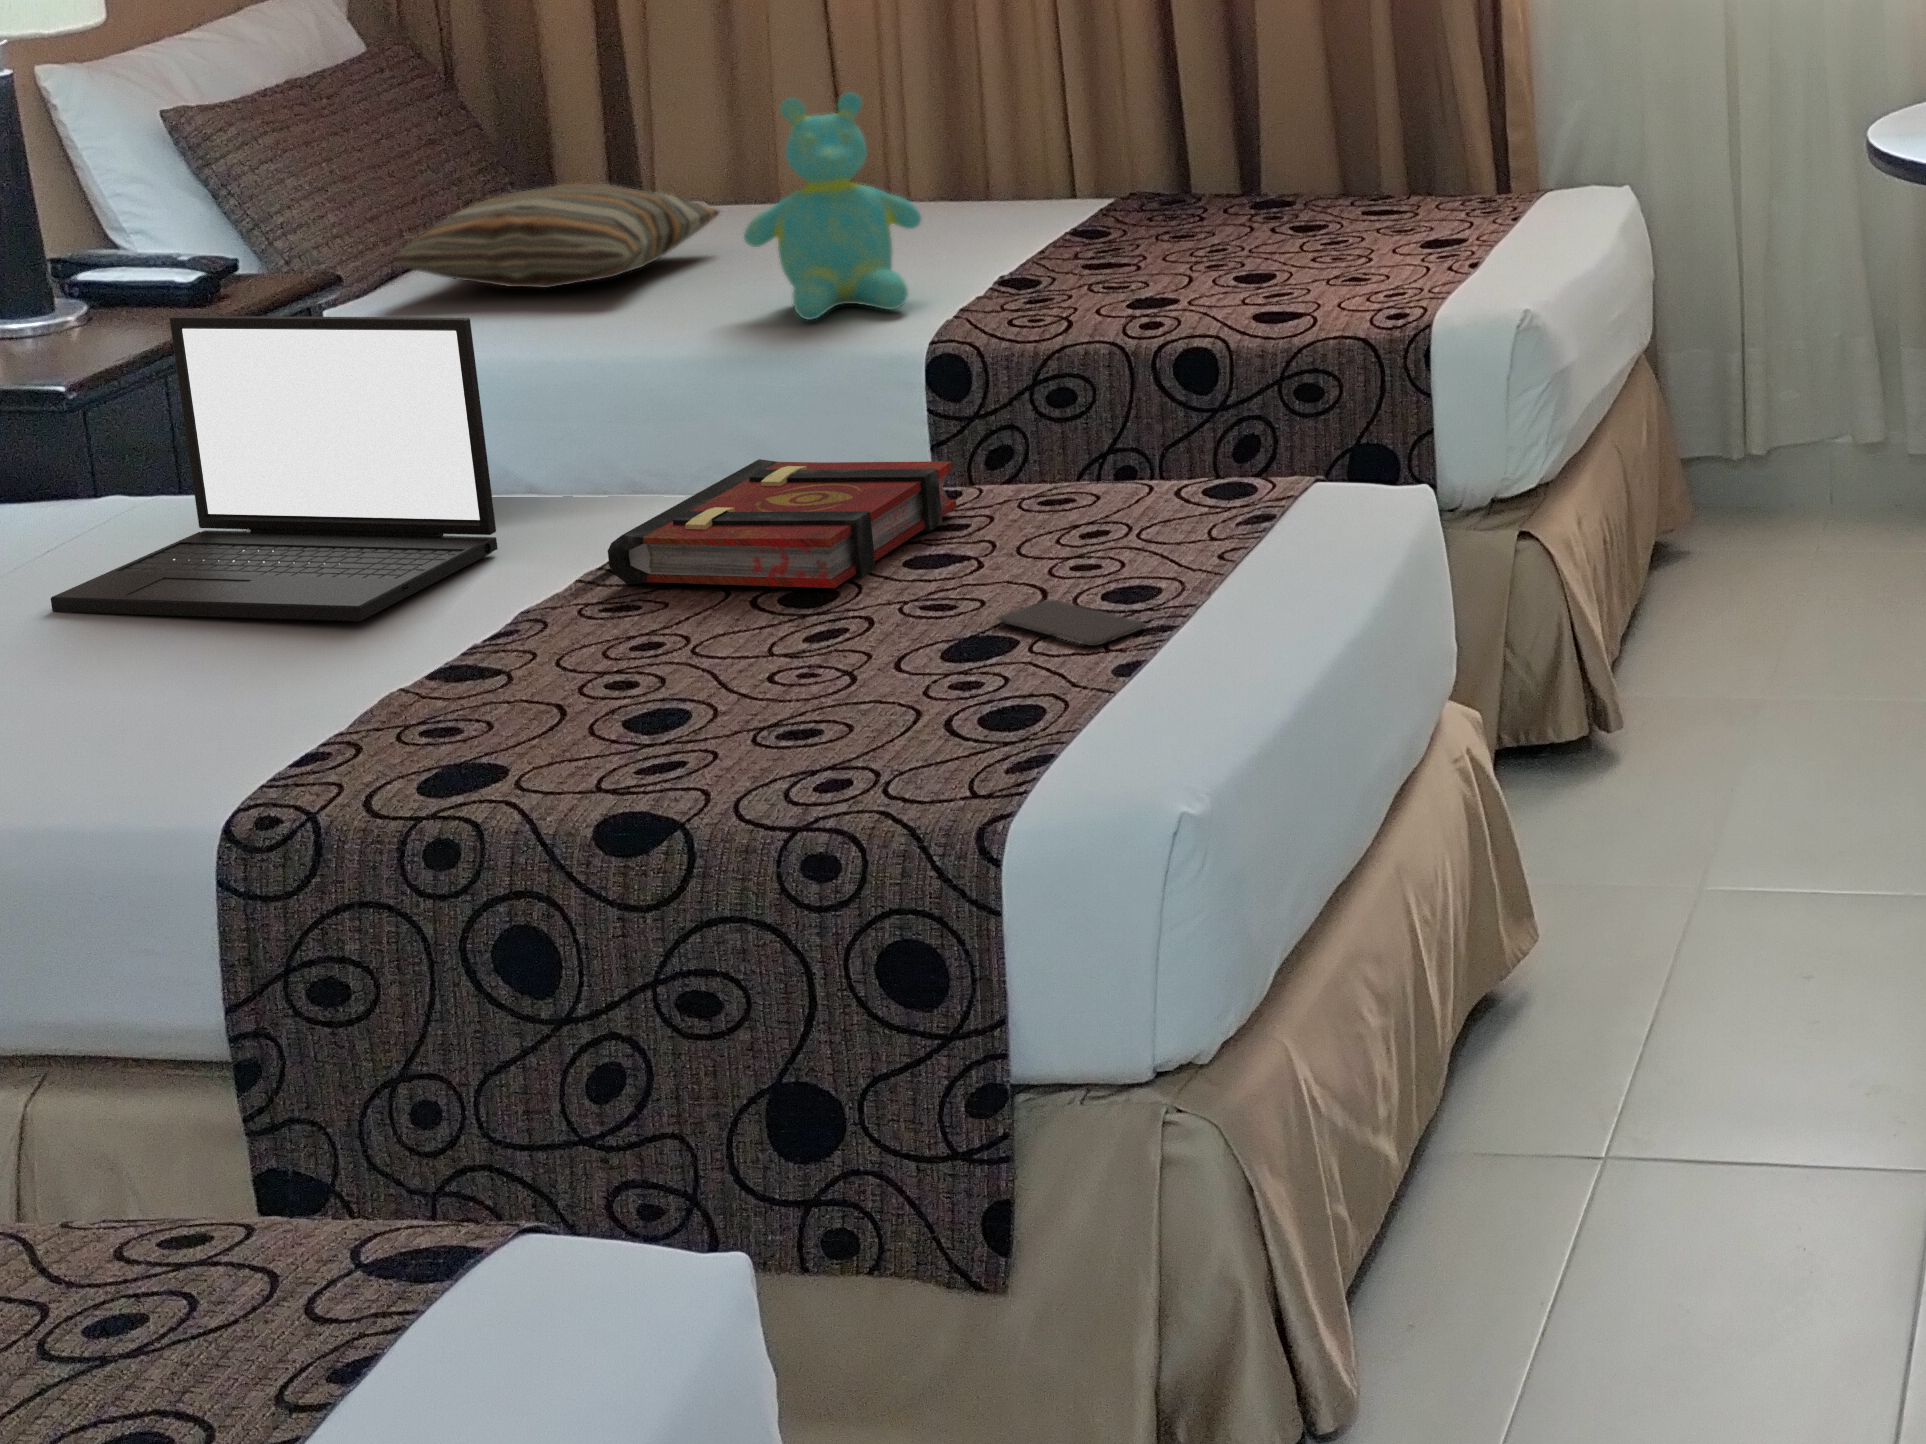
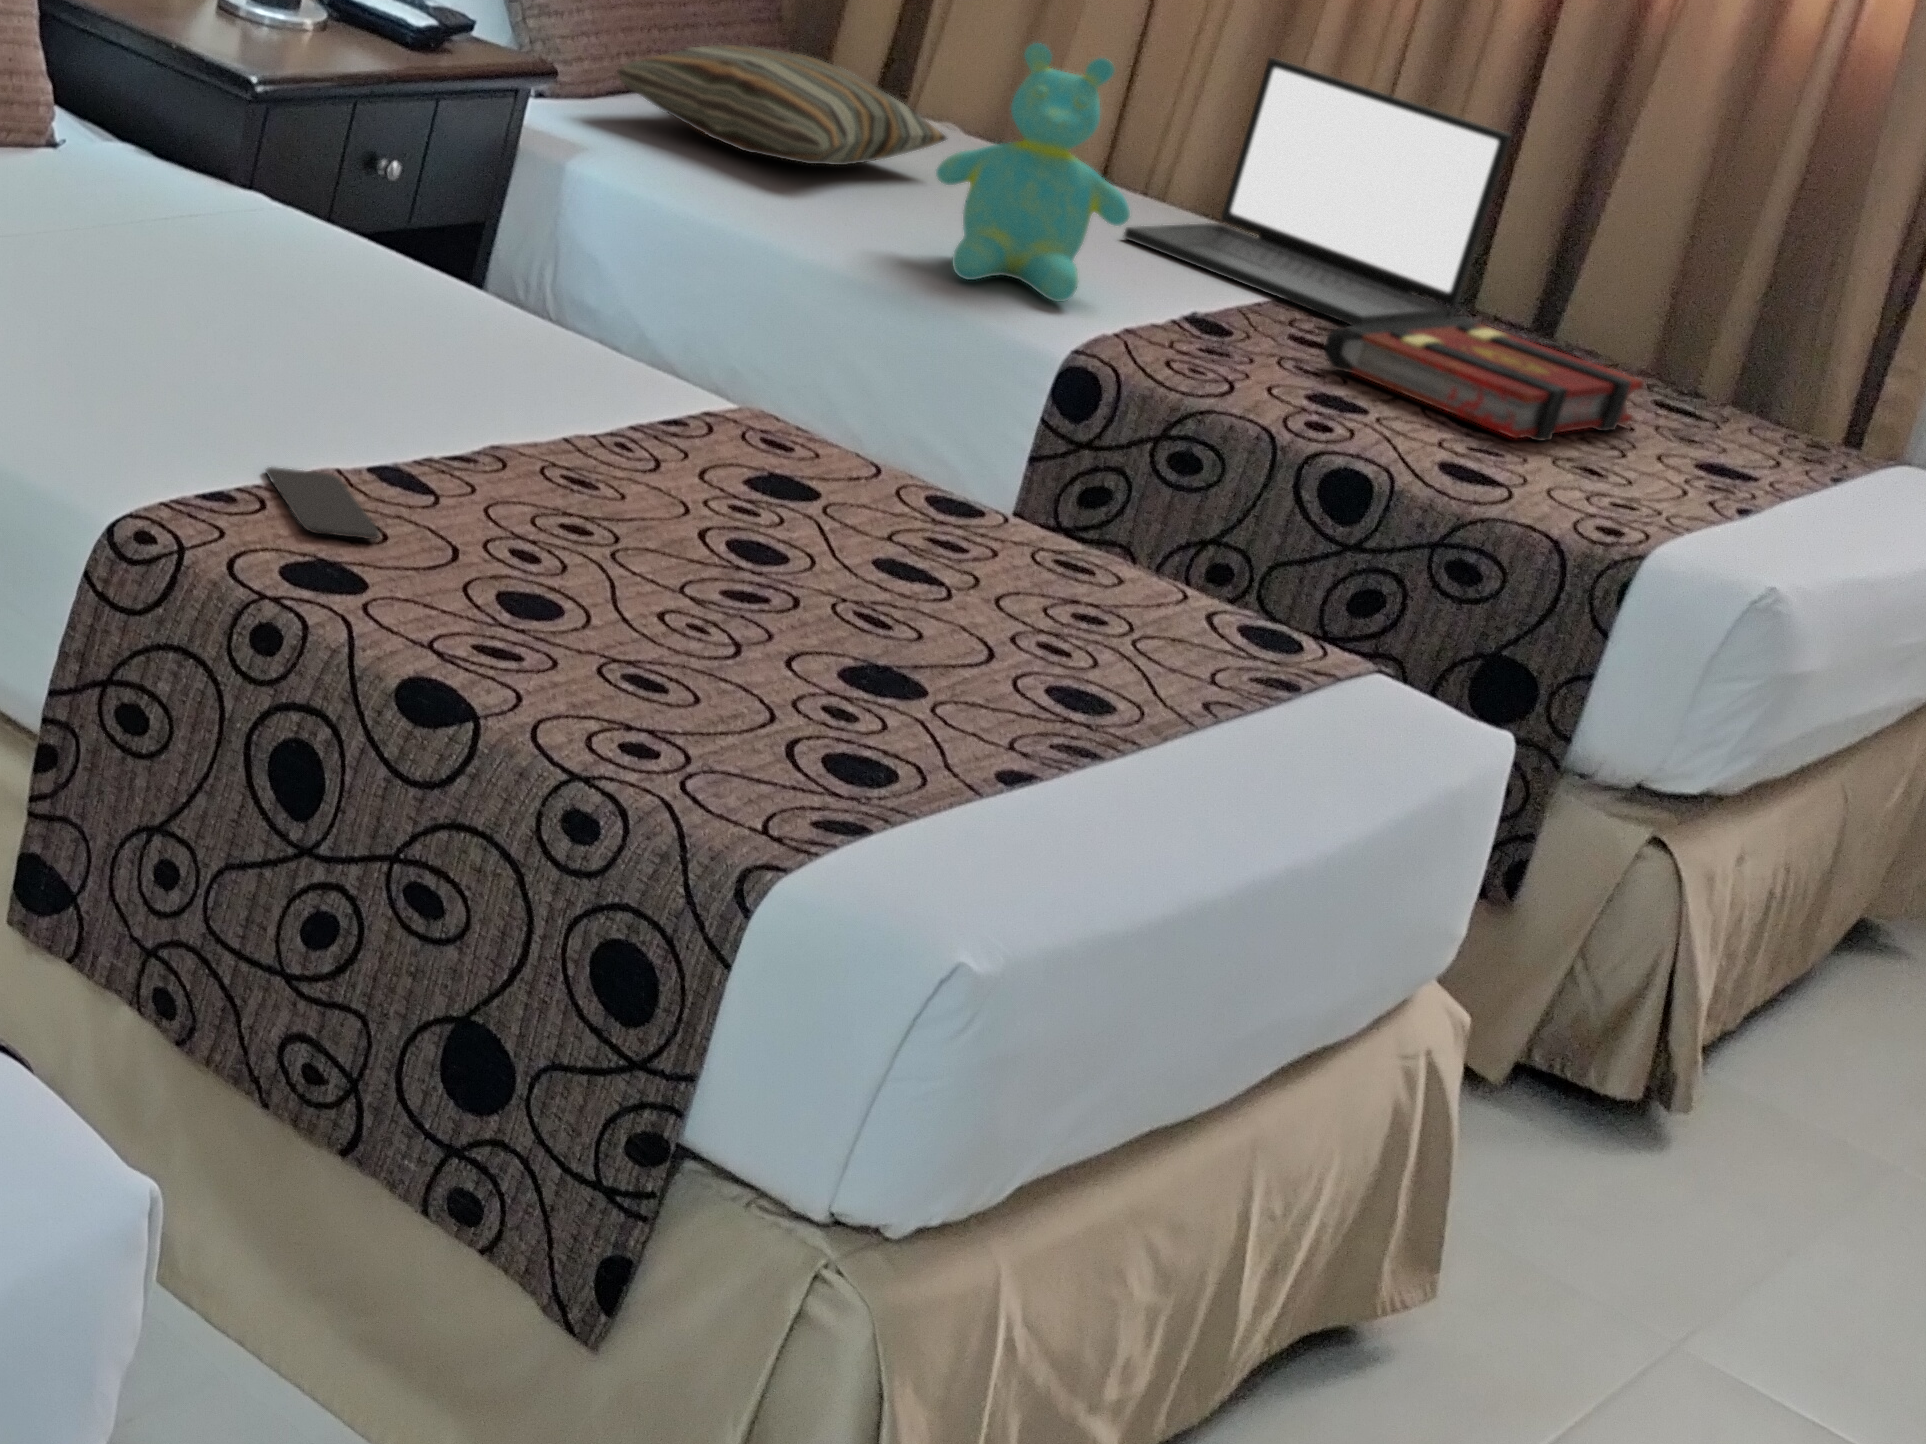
laptop: present [51,316,498,621] -> present [1124,57,1512,326]
book: present [608,459,957,588] -> present [1324,316,1644,441]
smartphone: present [998,600,1145,646] -> present [266,467,380,539]

